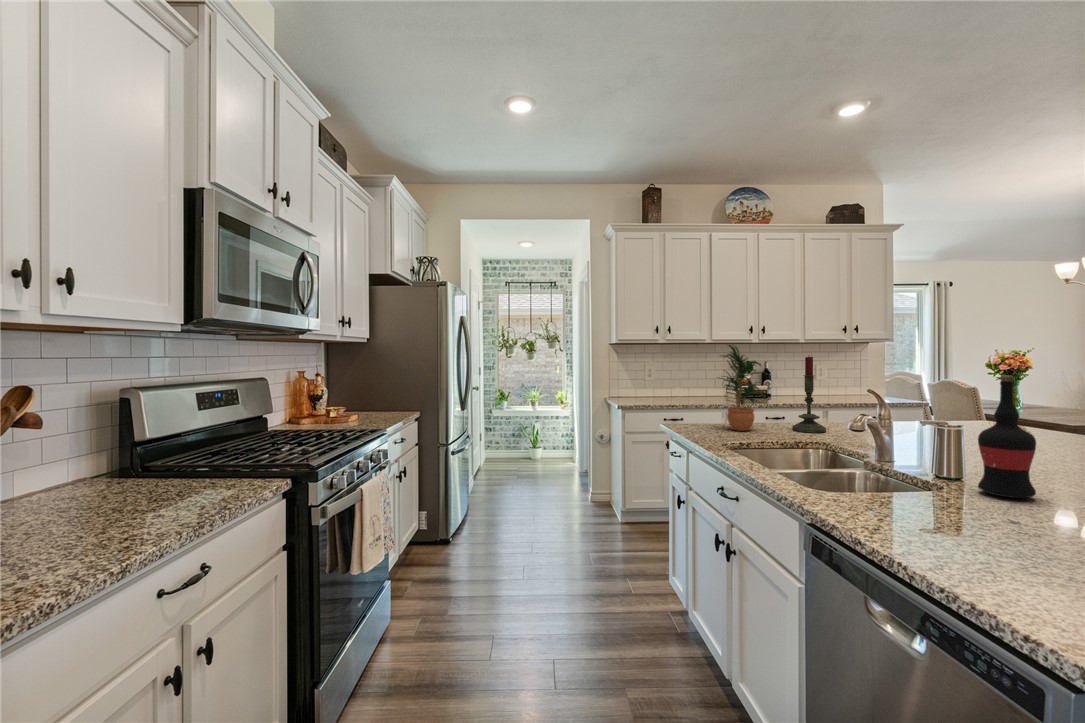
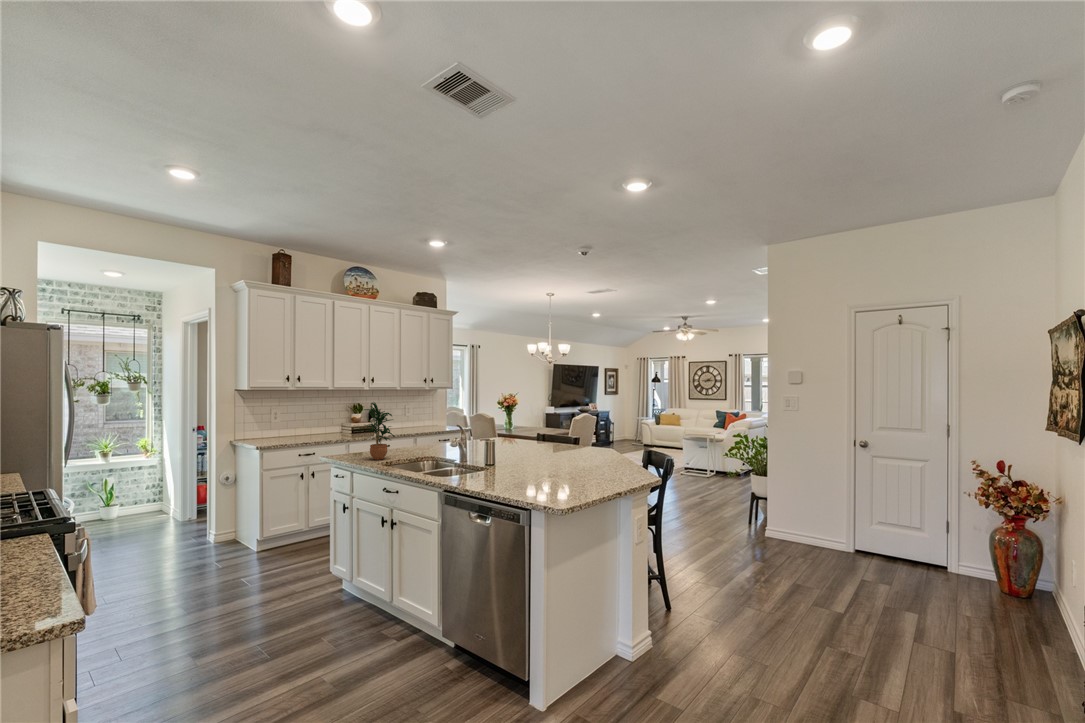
candle: present [792,357,826,433] -> none [409,407,428,456]
wine bottle: present [978,375,1036,498] -> none [498,424,516,475]

